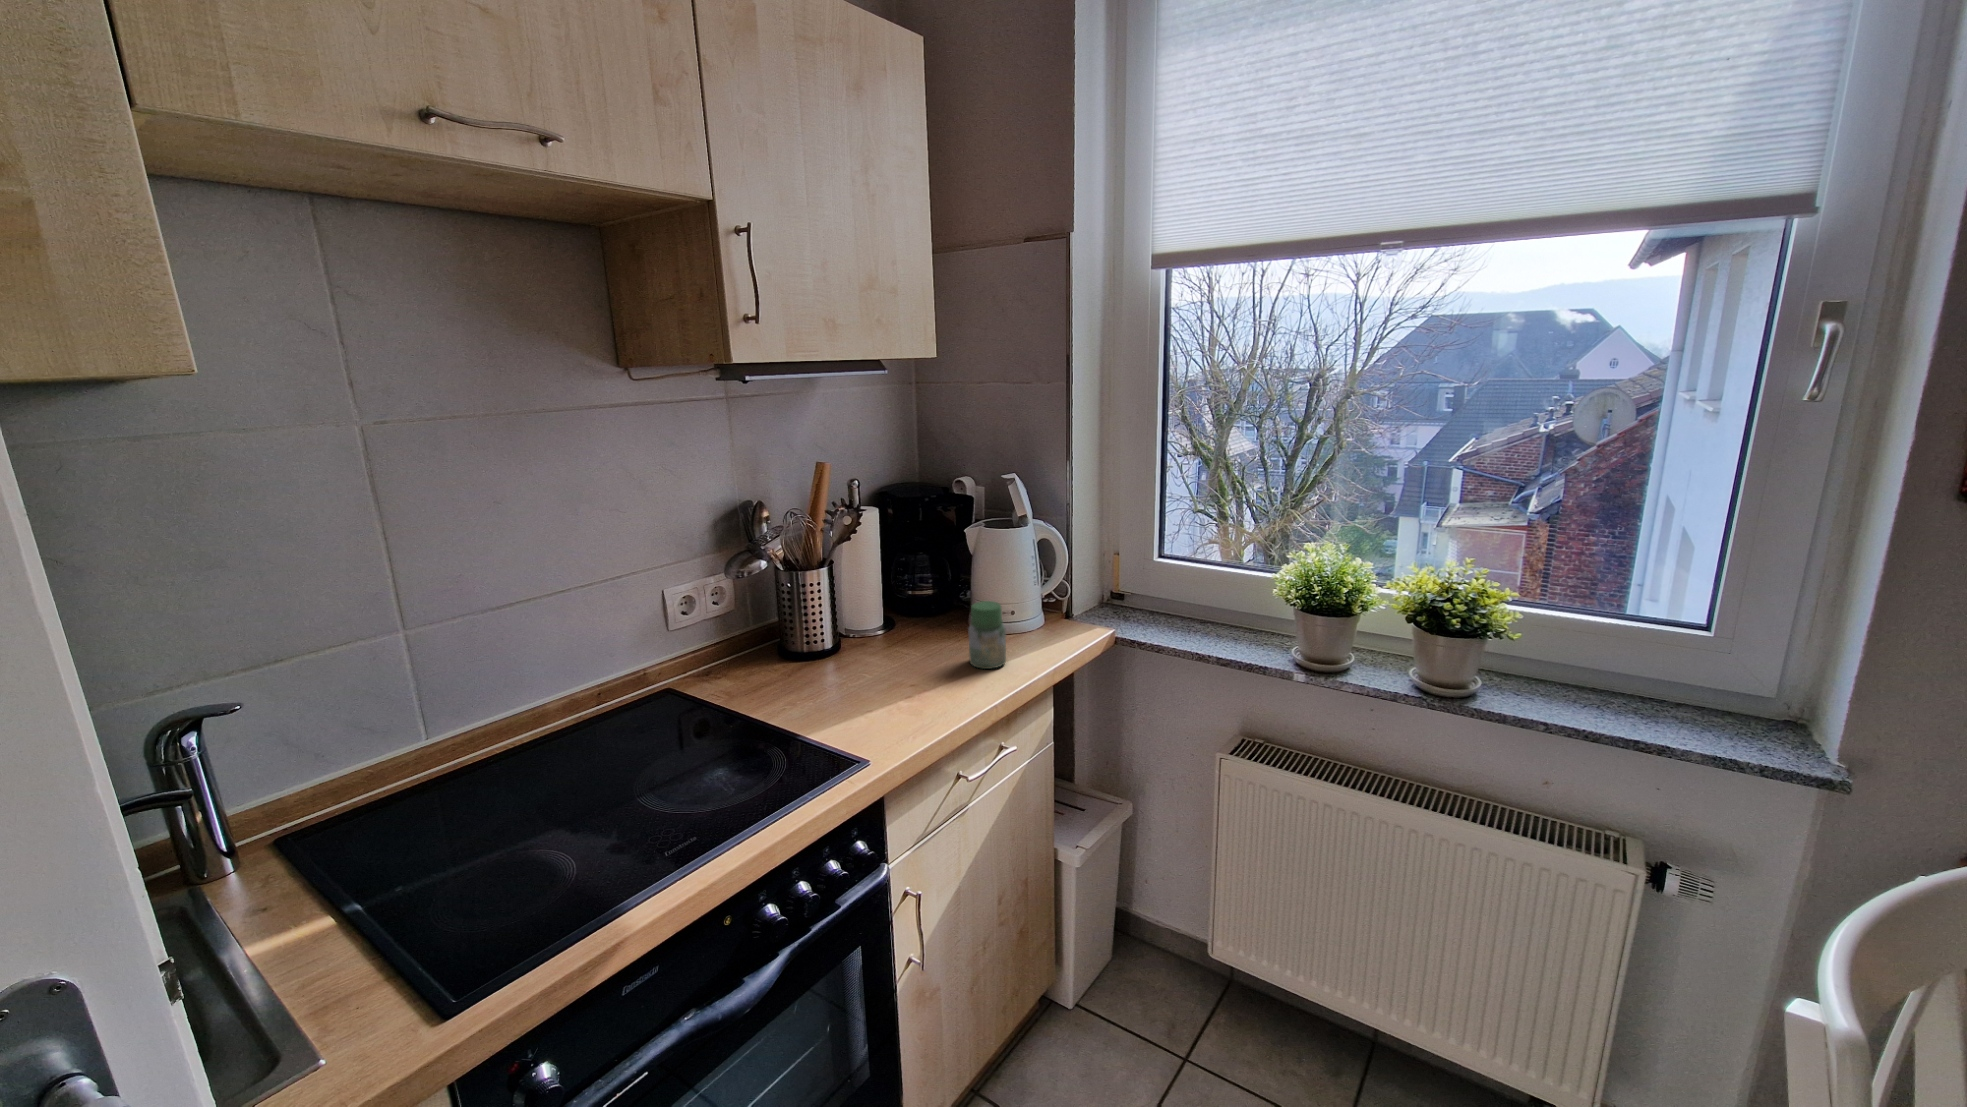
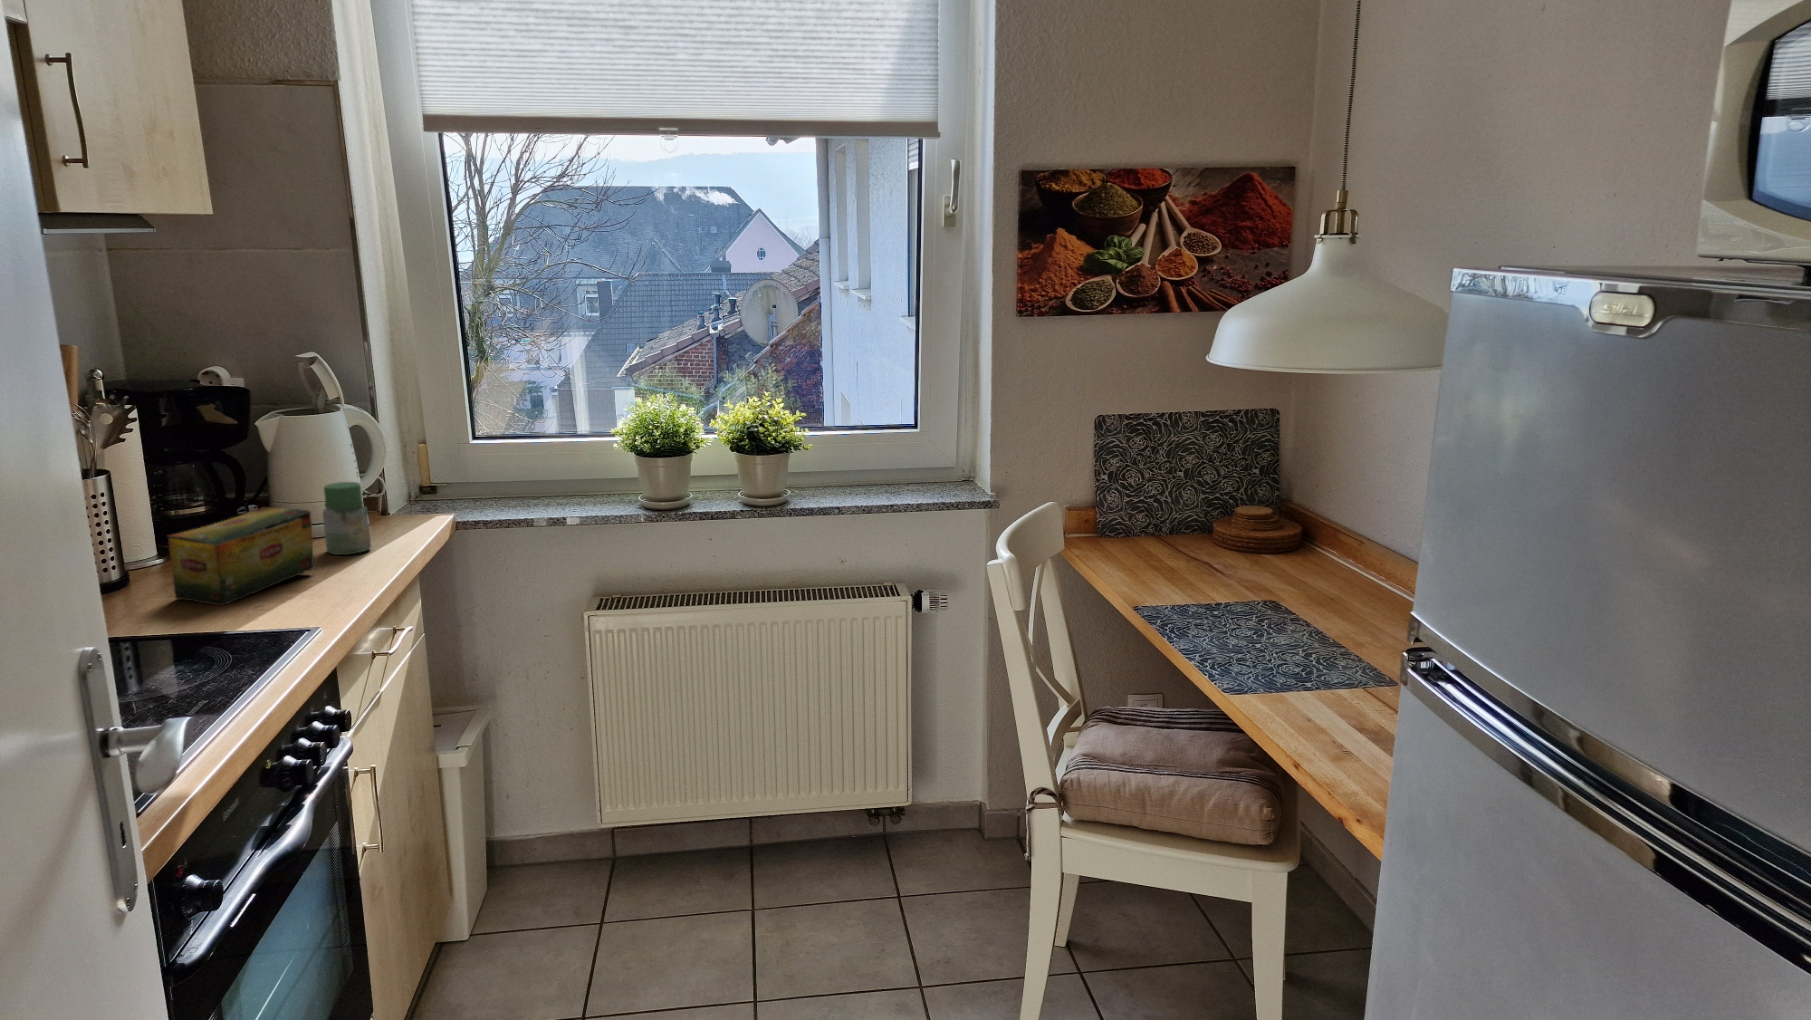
tea box: none [810,621,934,713] -> present [168,508,314,605]

